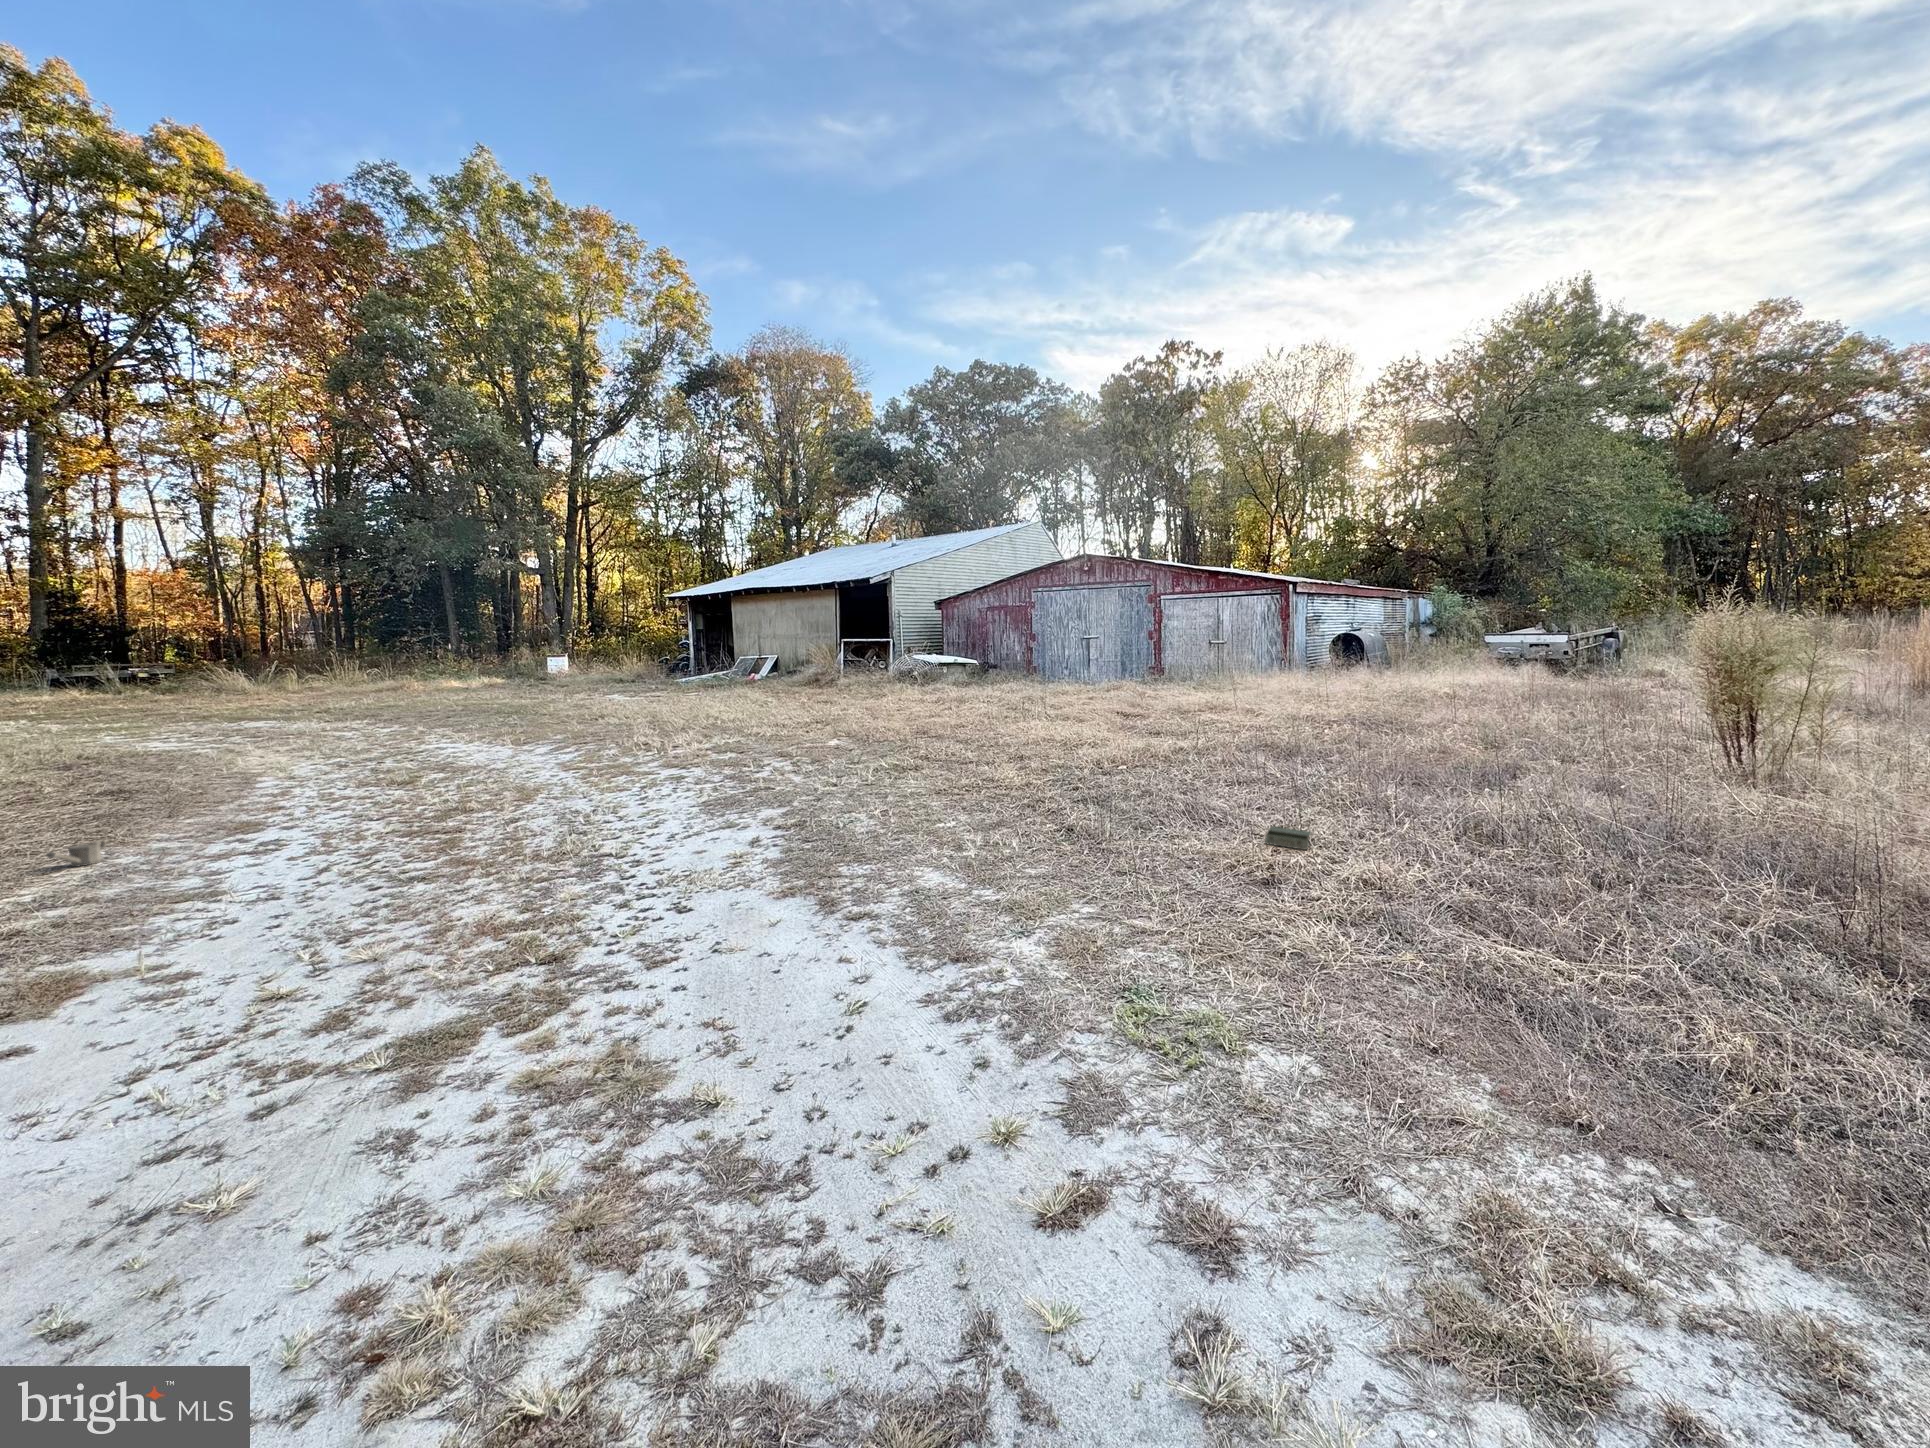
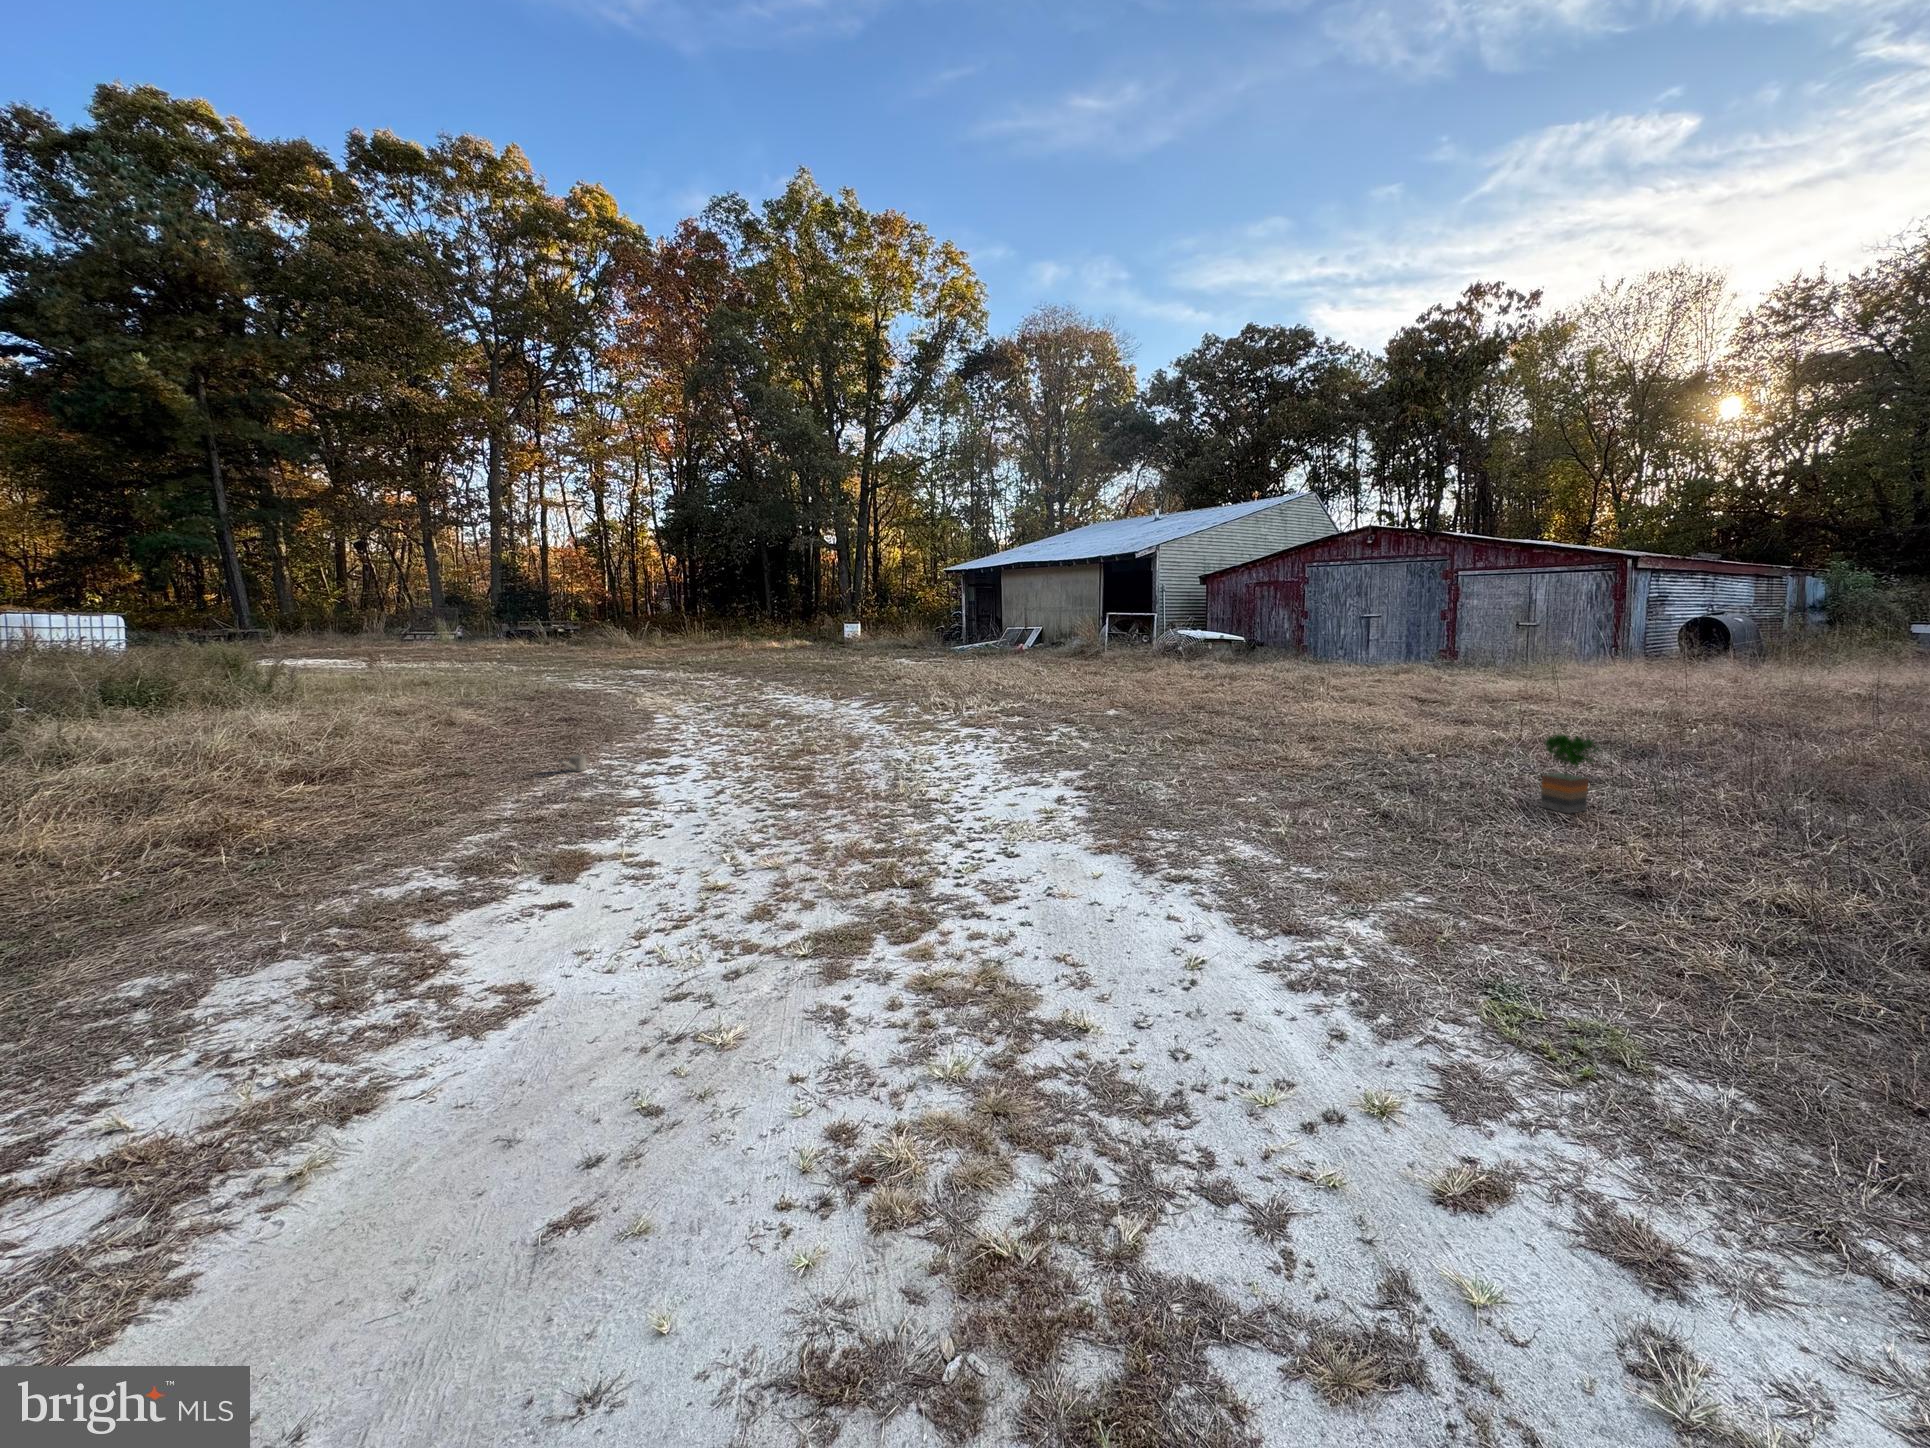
potted tree: none [1166,745,1207,810] -> present [1540,734,1601,814]
toolbox: present [1265,826,1311,850] -> none [1702,842,1780,877]

